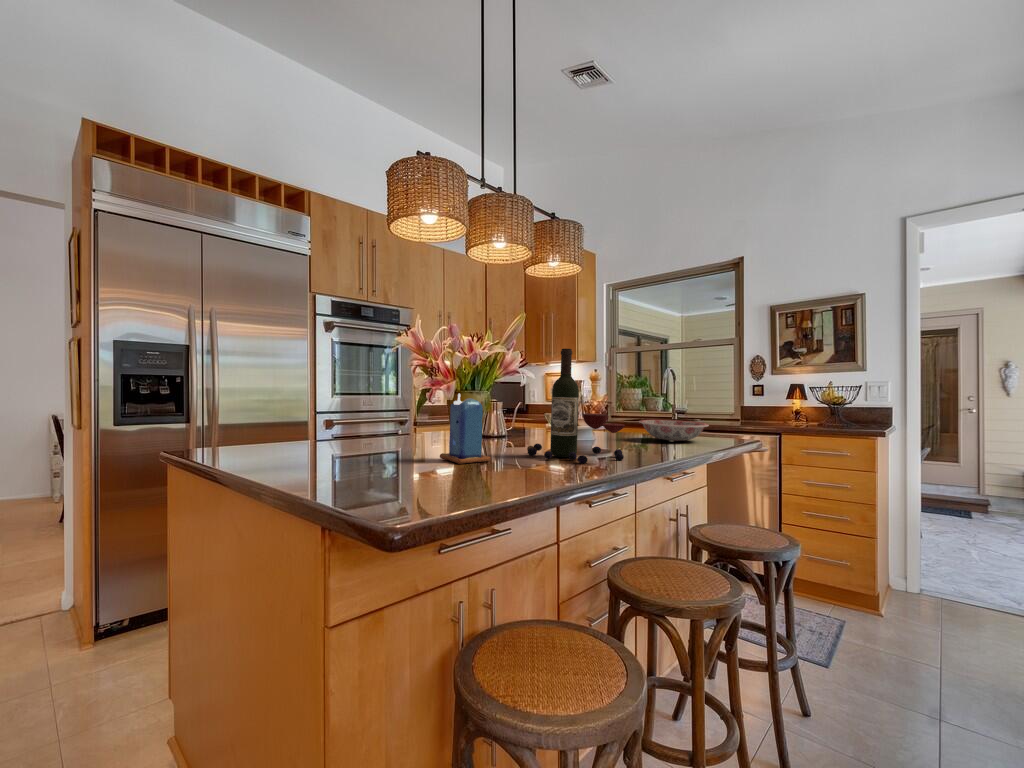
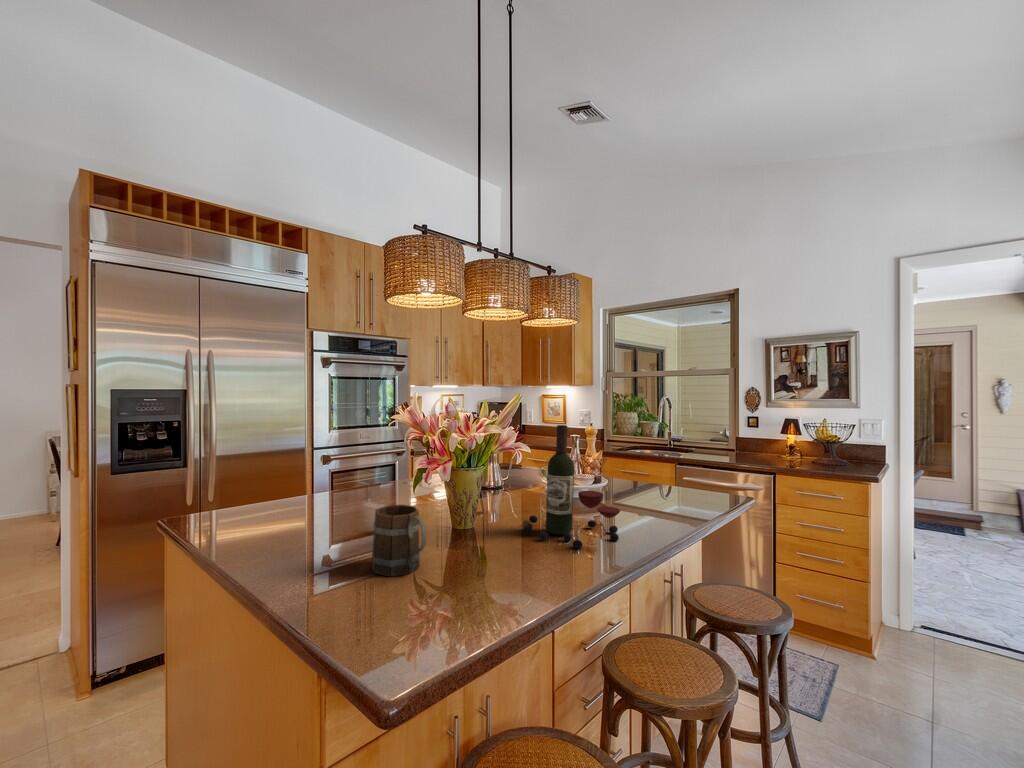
candle: present [440,393,491,464] -> none [435,475,486,551]
mug: none [377,412,432,475] -> present [372,505,426,576]
ceramic bowl: present [639,420,709,441] -> none [634,471,704,497]

